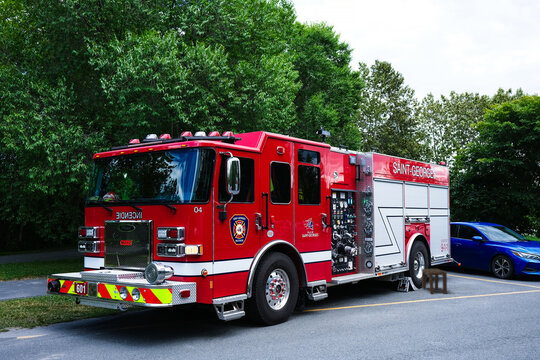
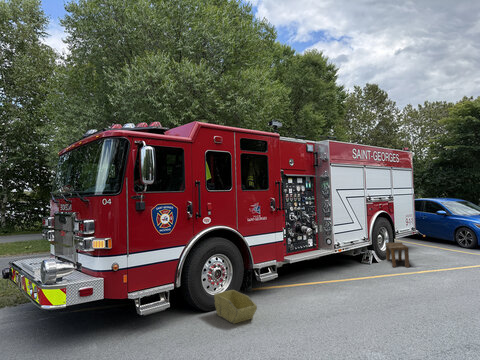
storage bin: none [274,305,320,333] -> present [214,290,257,324]

